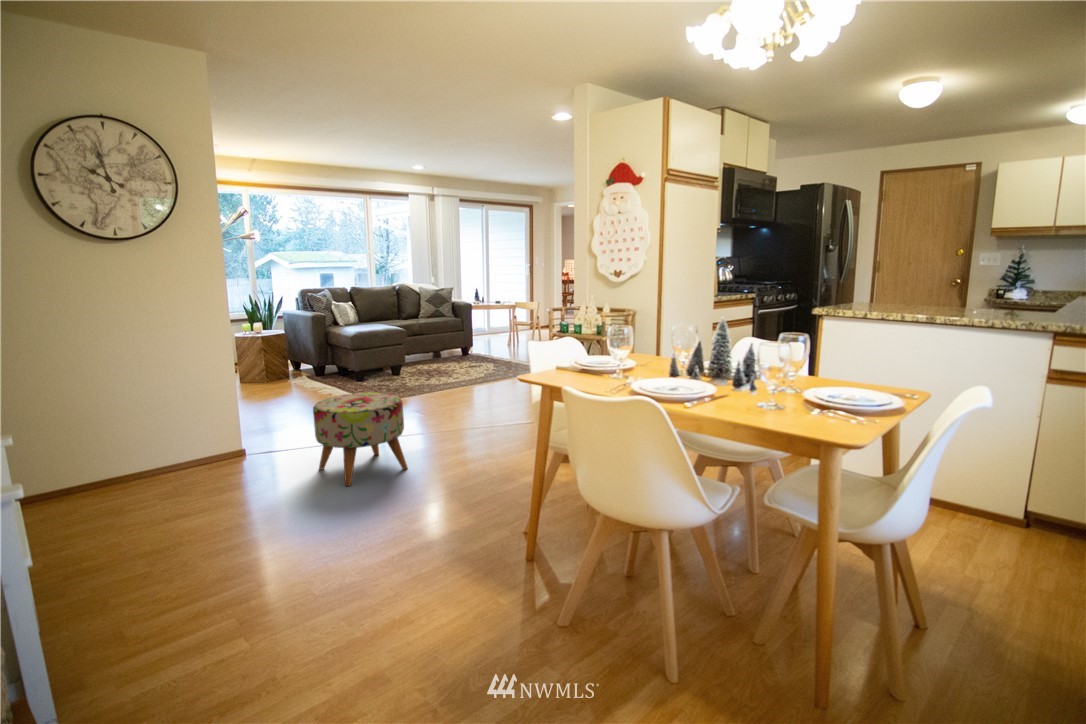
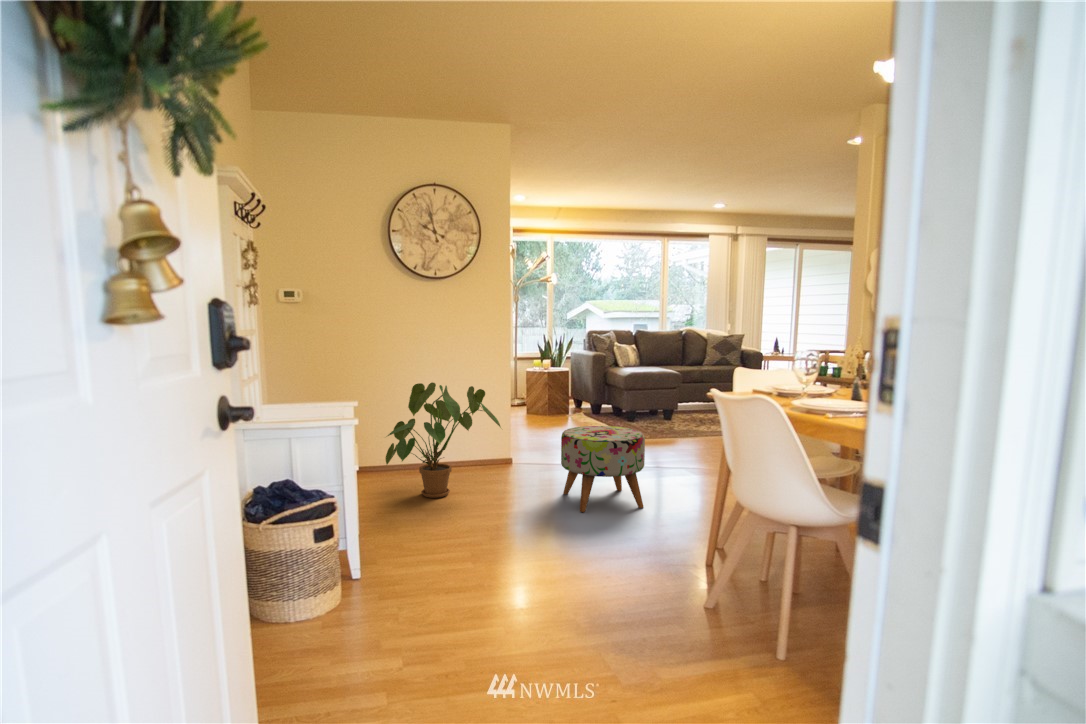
house plant: none [70,367,240,506] -> present [385,382,501,498]

